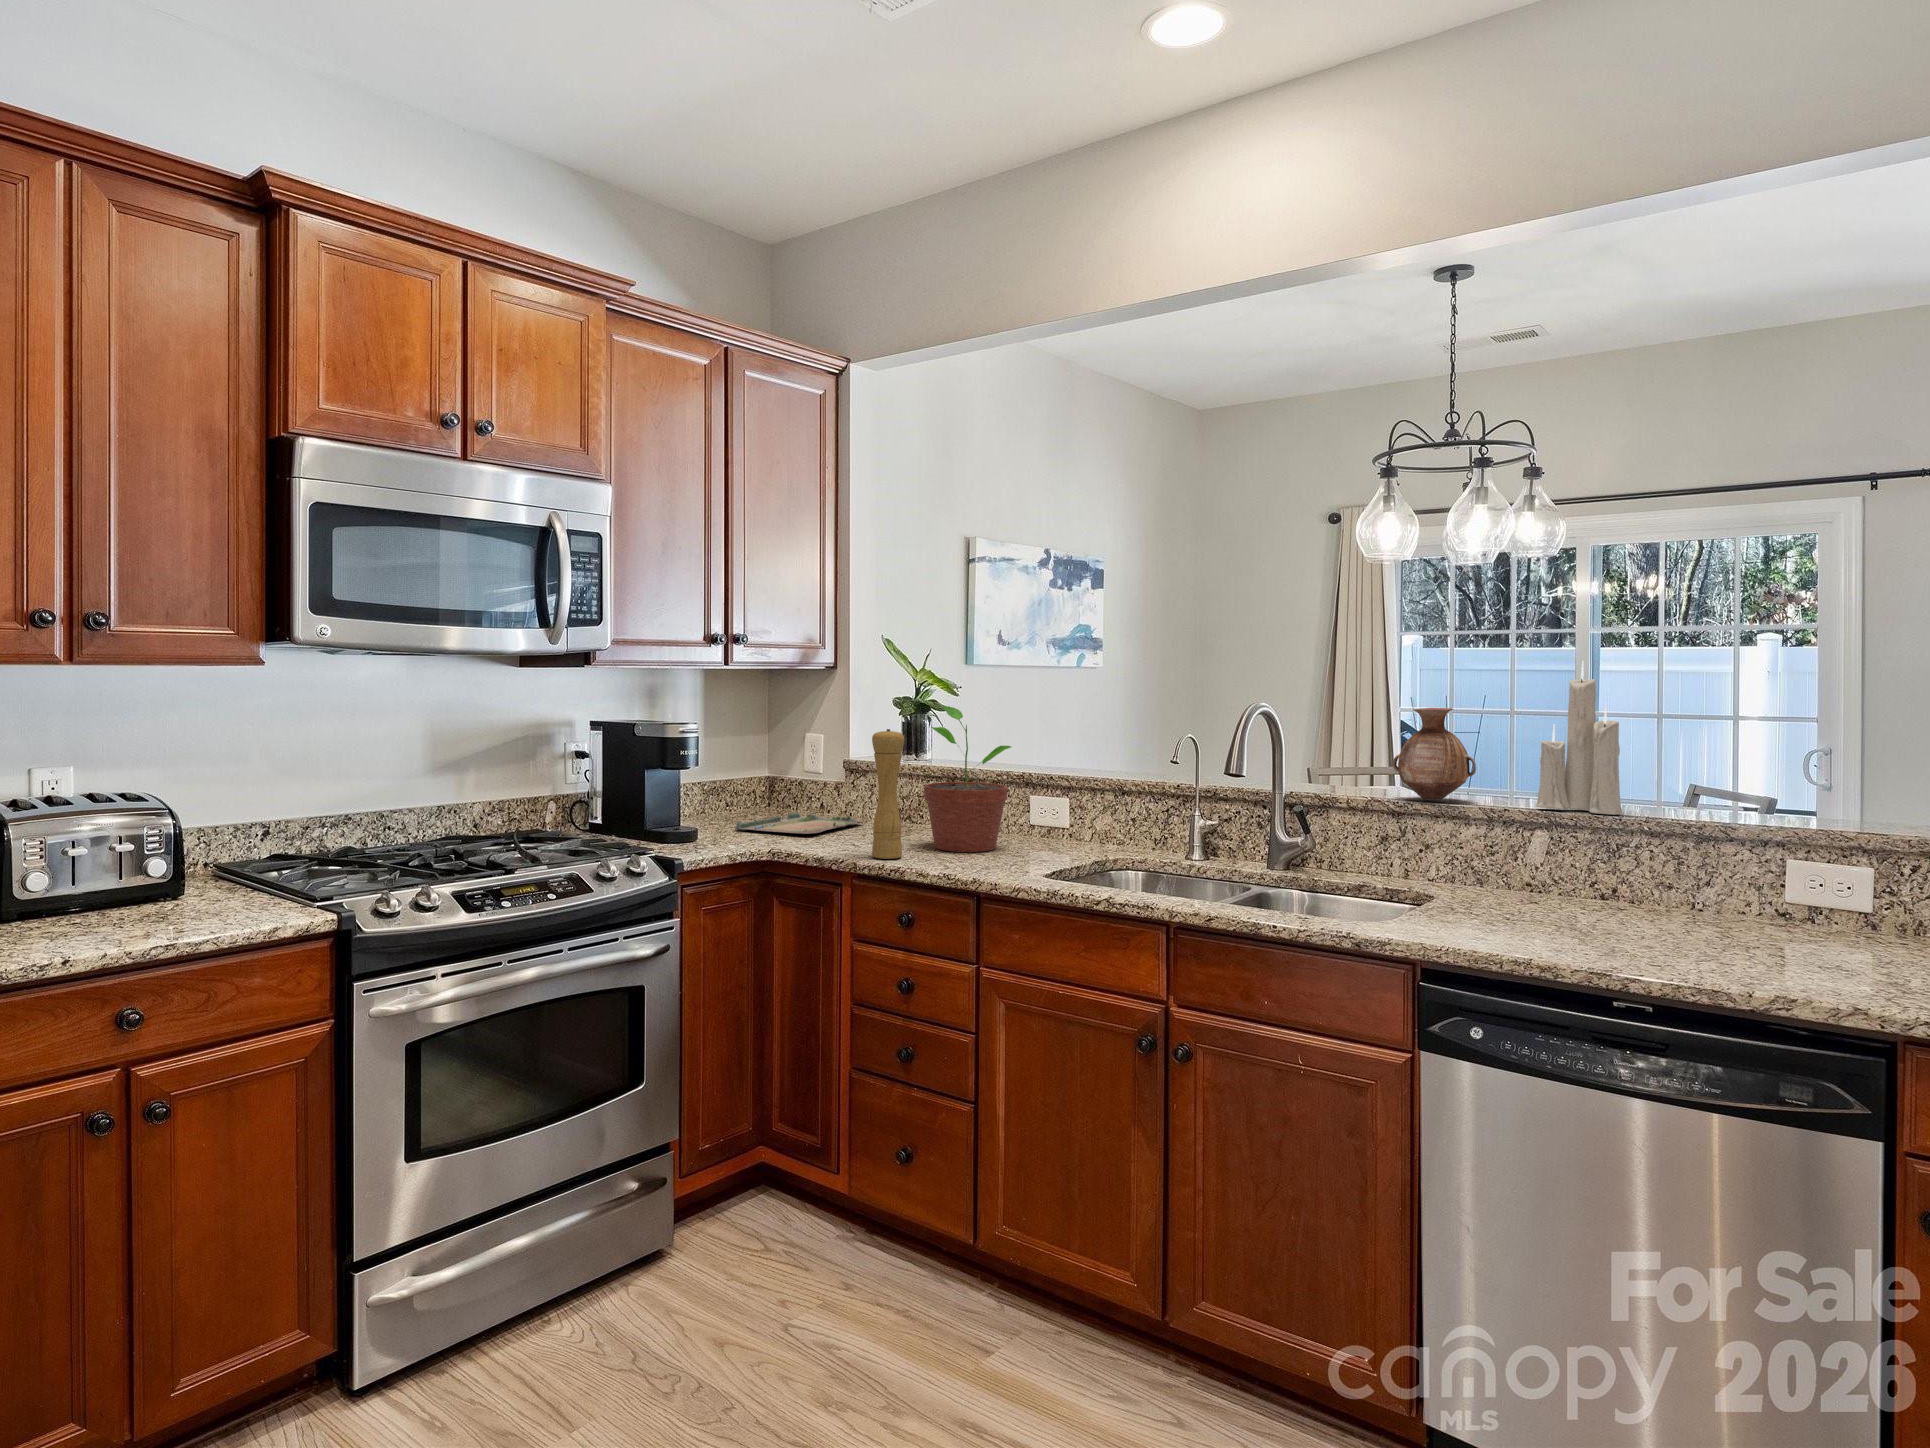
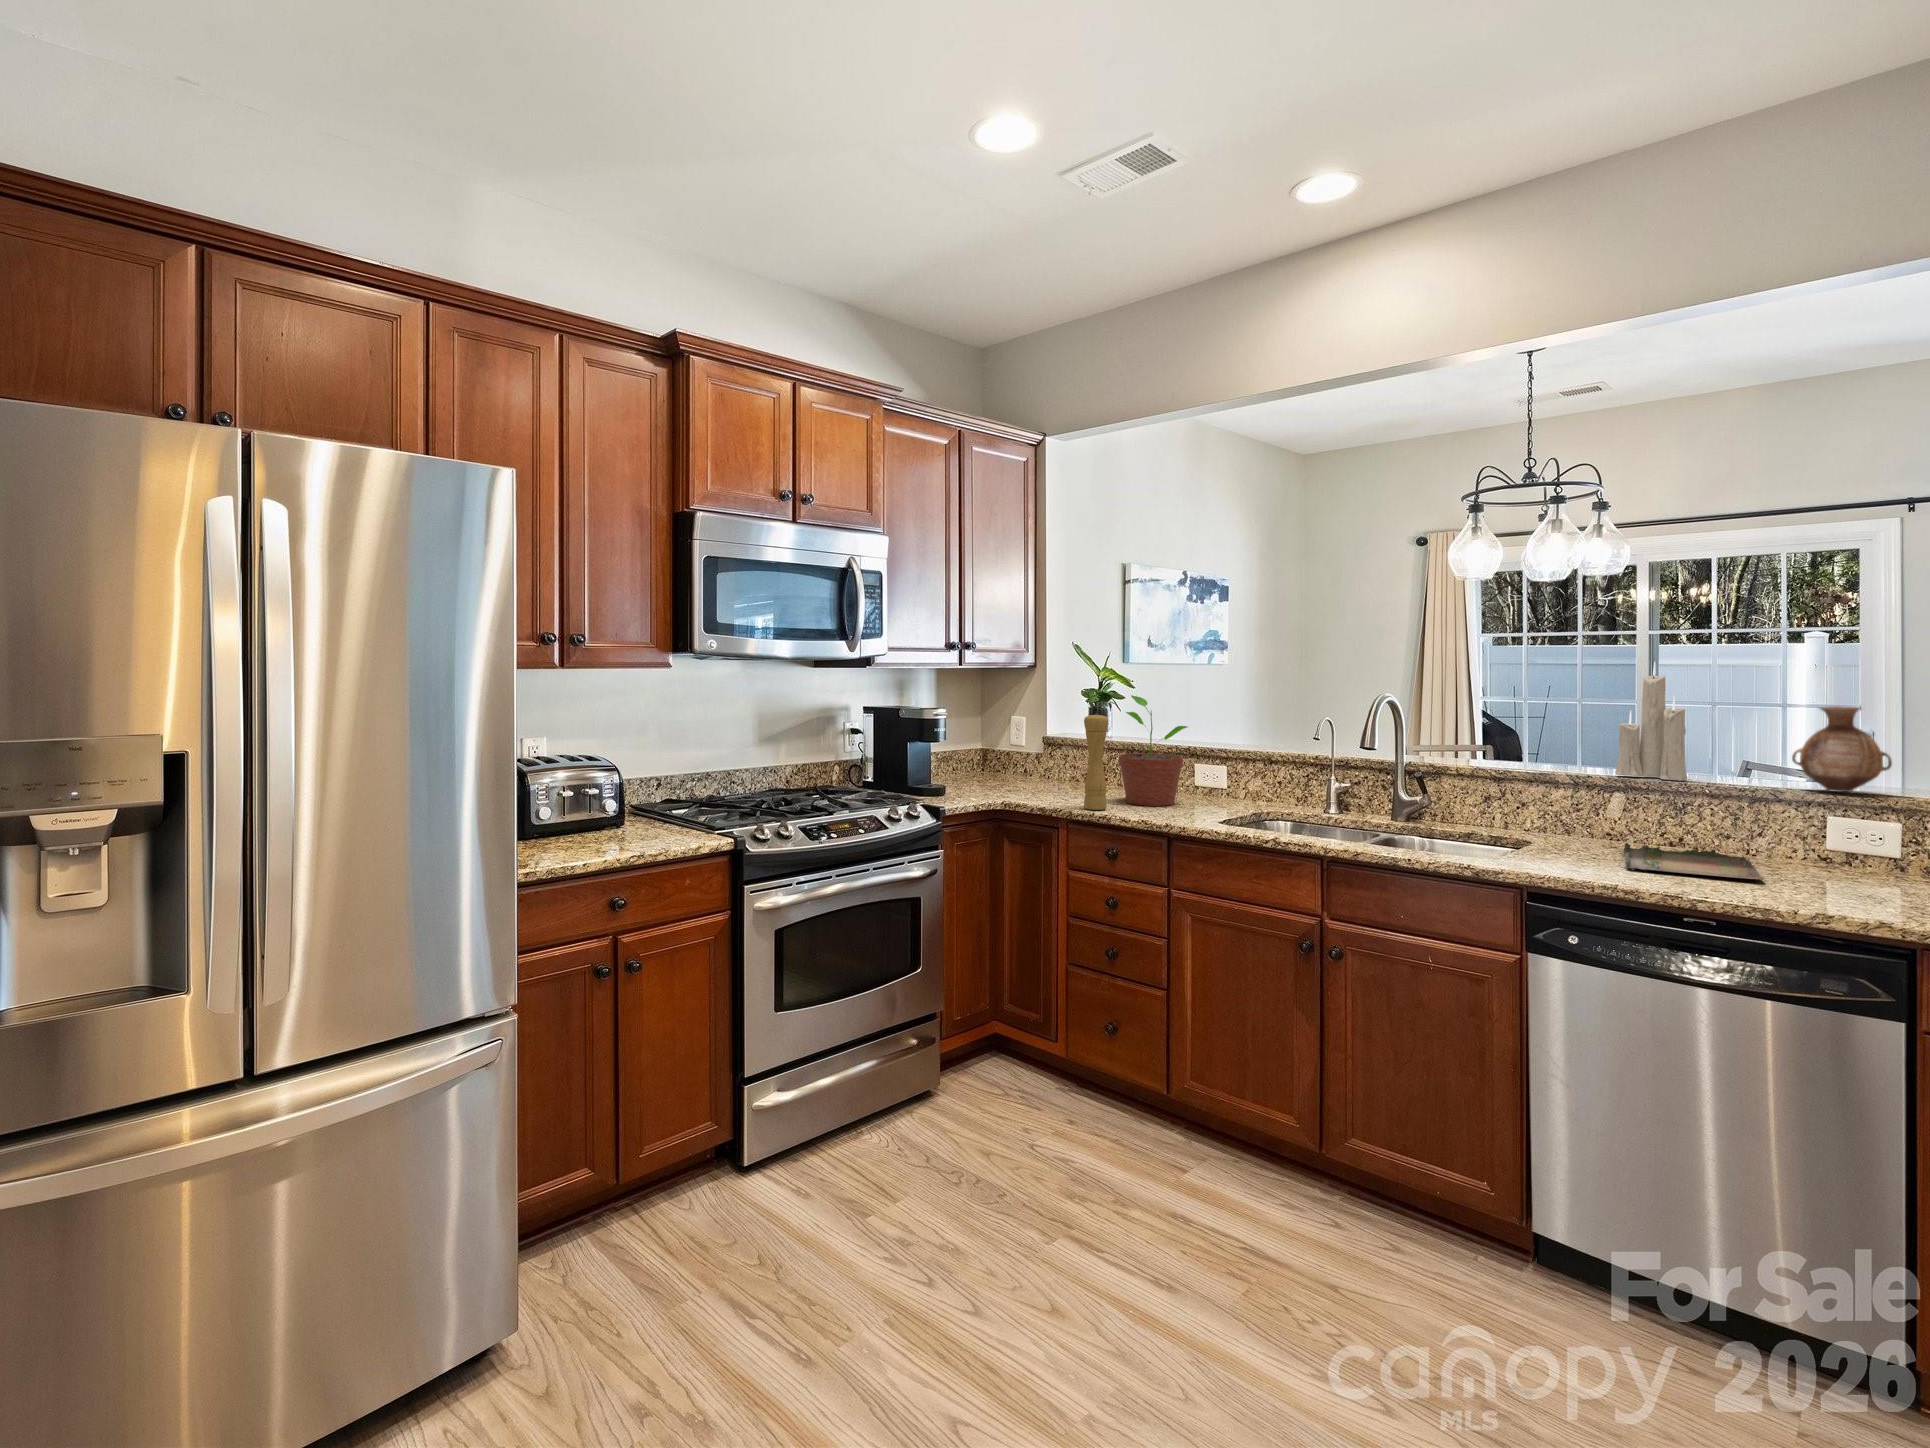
vase: present [1393,708,1476,800] -> present [1792,706,1892,792]
tray: present [734,811,863,834] -> present [1623,843,1764,880]

